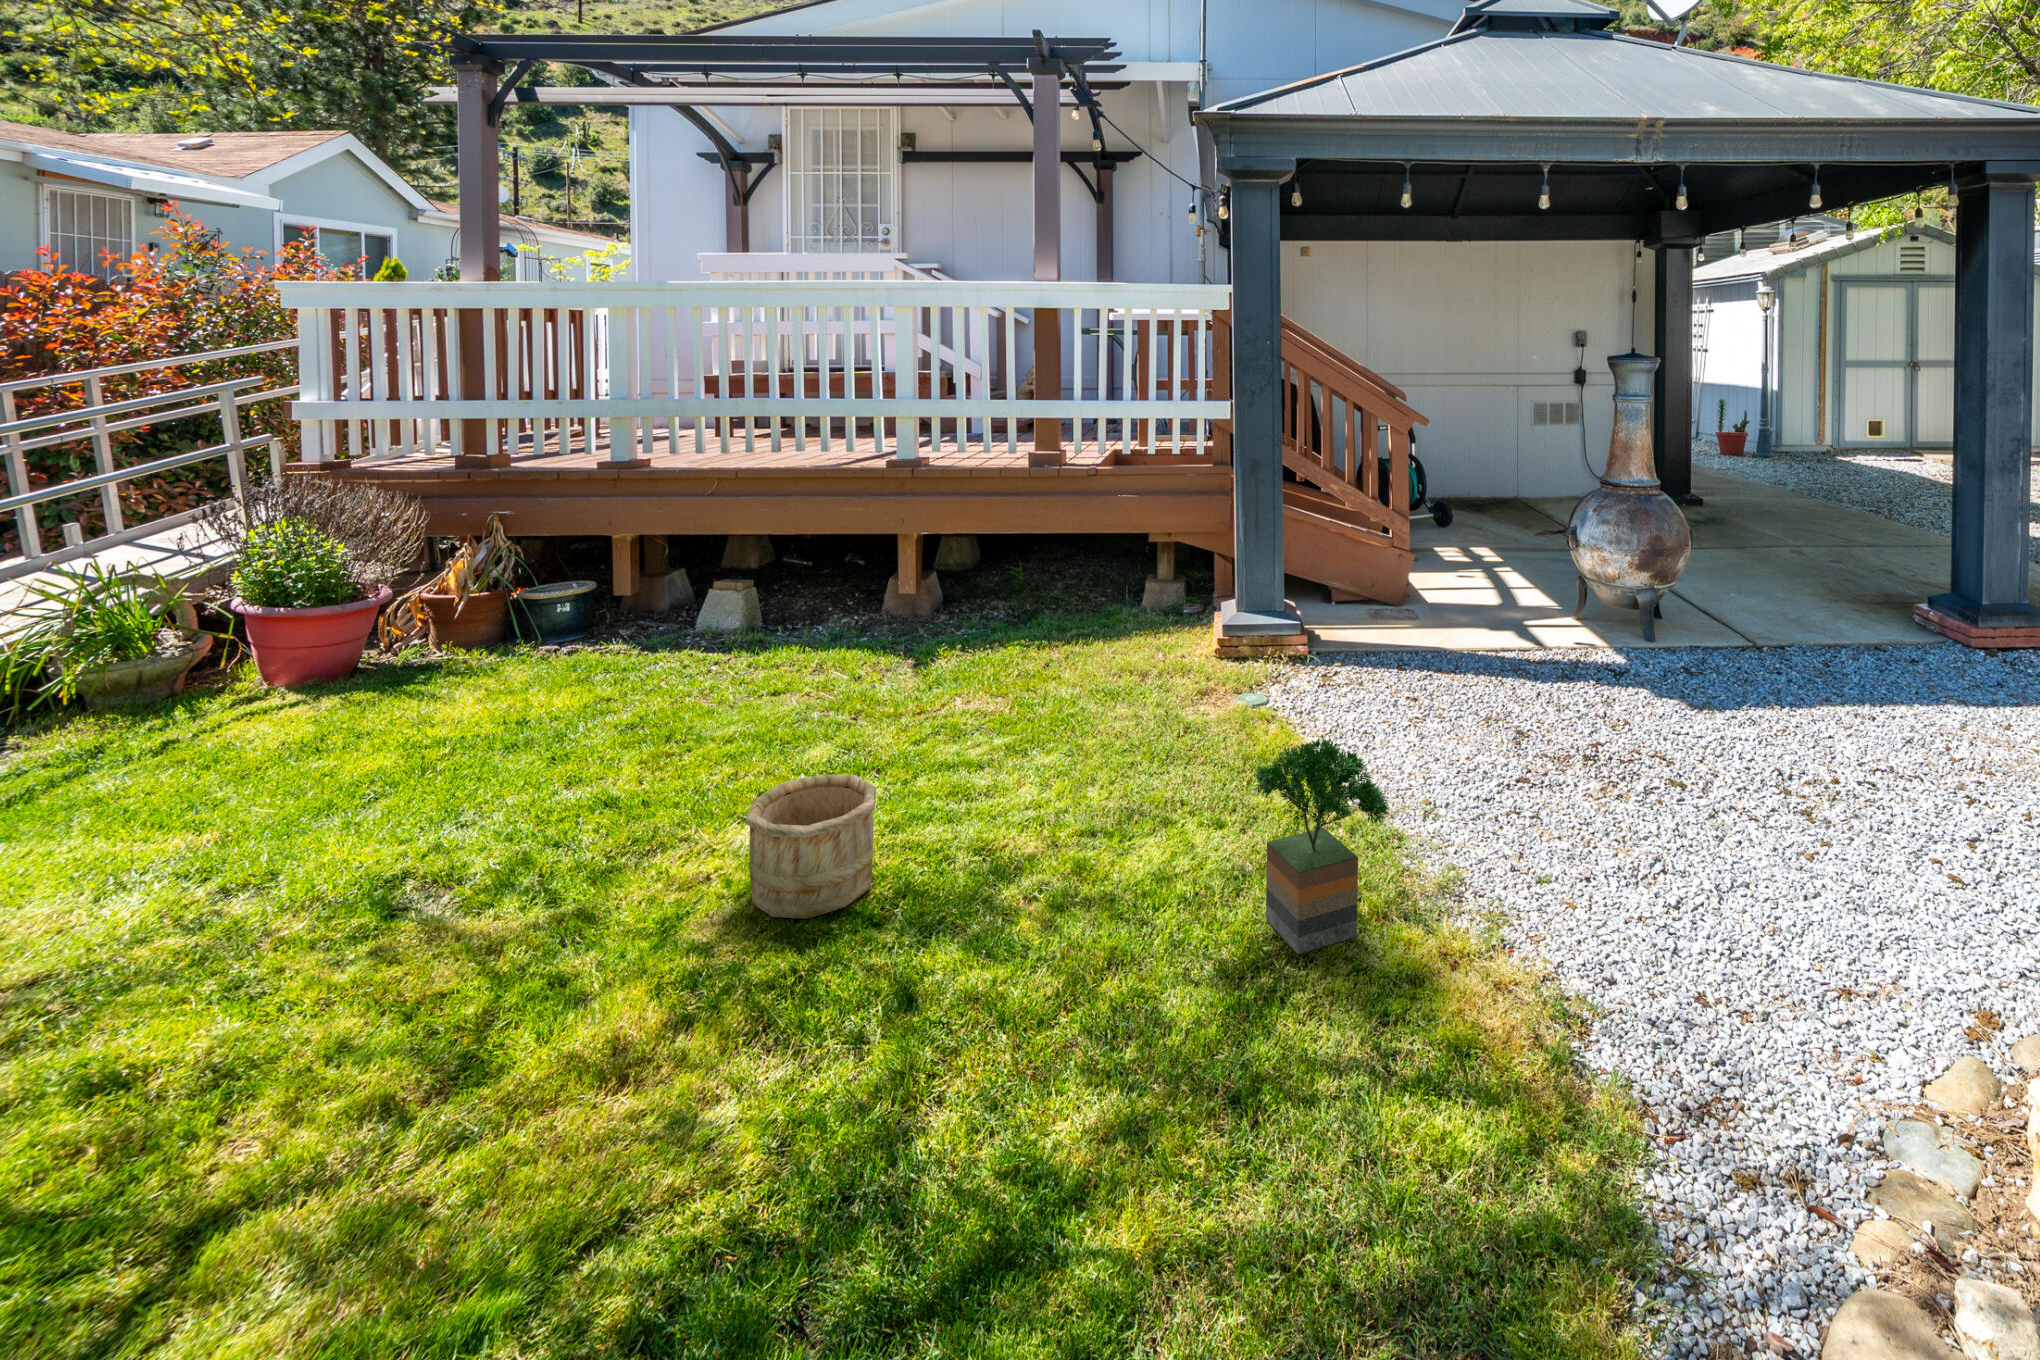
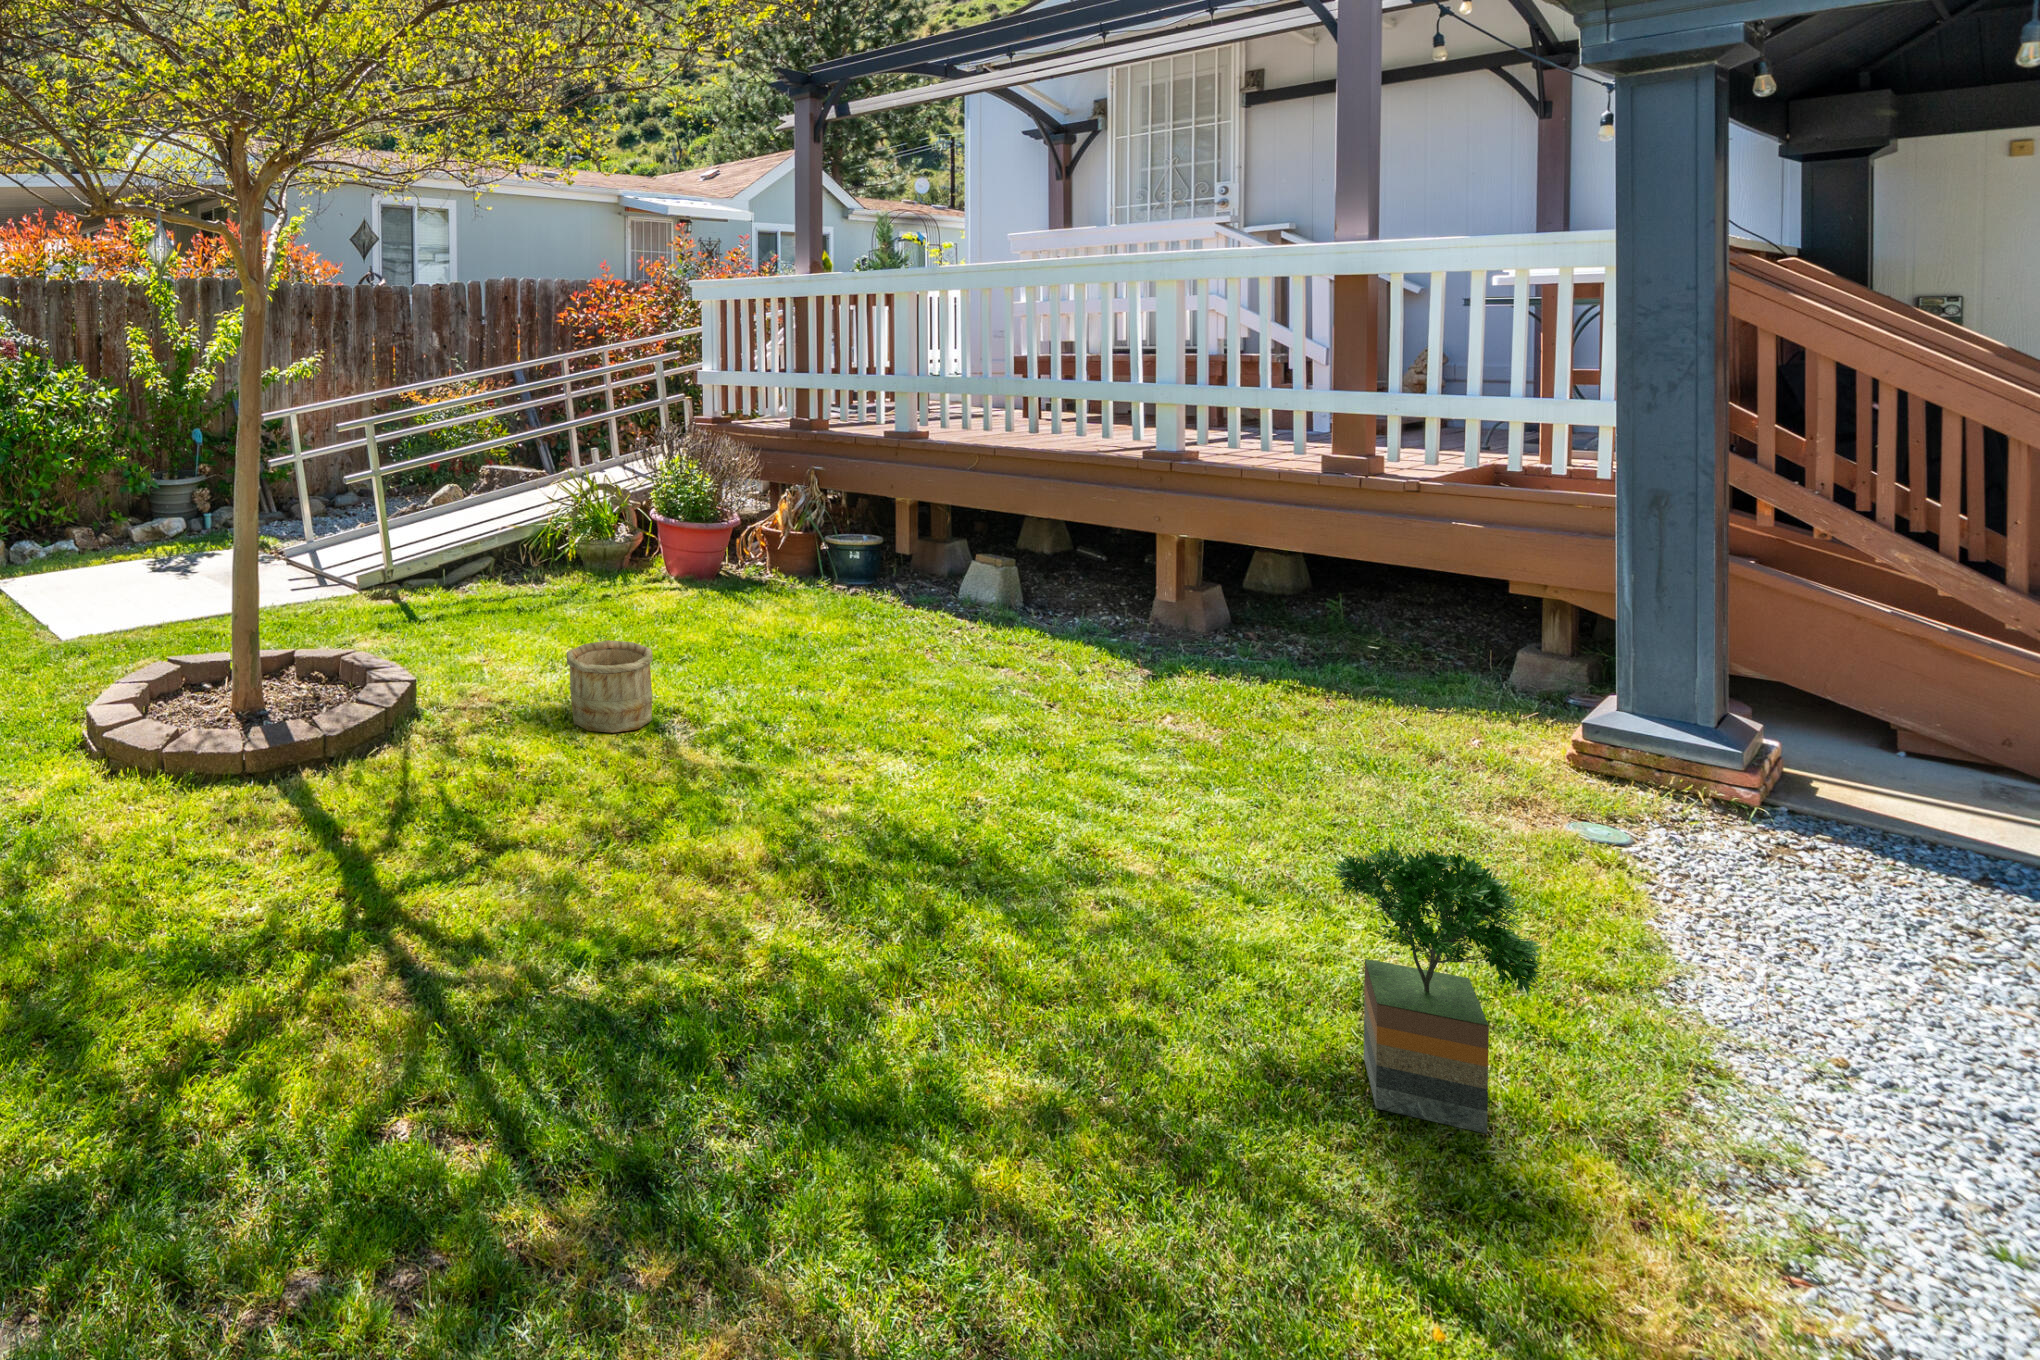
wooden bucket: present [745,775,876,919] -> present [566,640,653,733]

